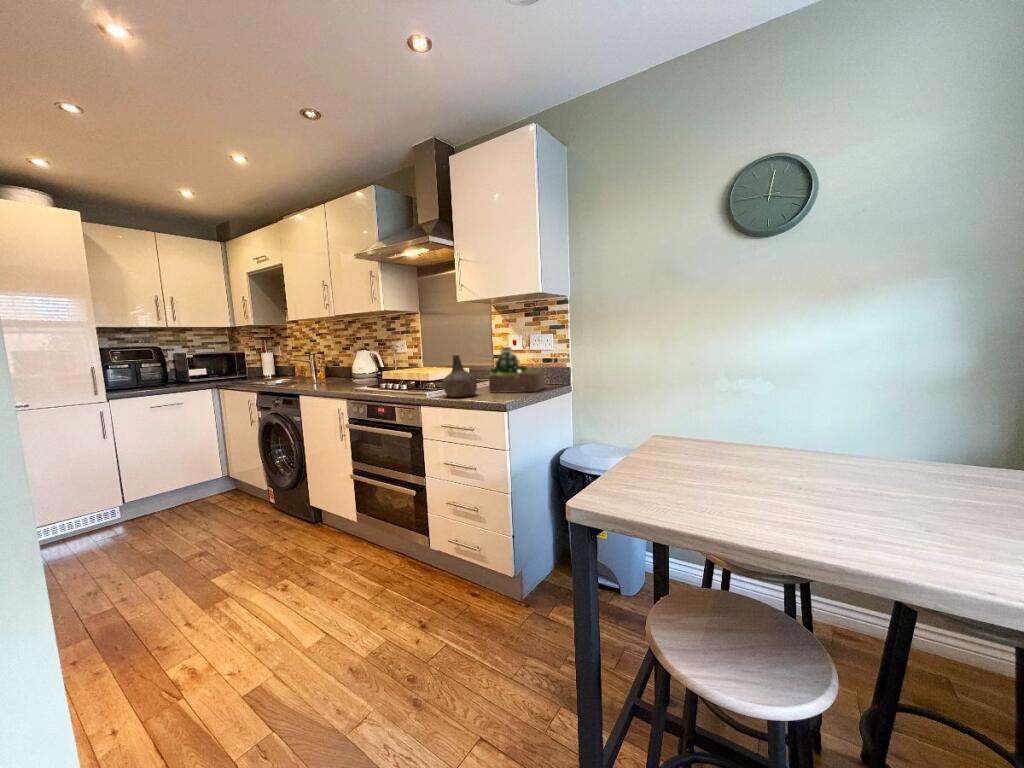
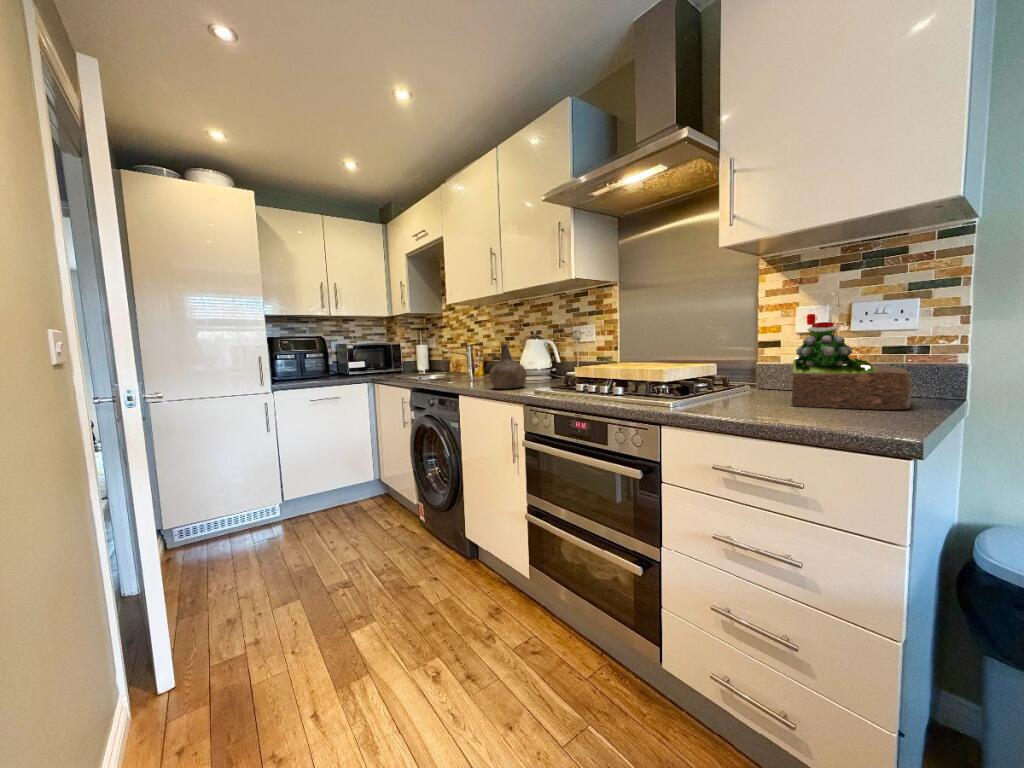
bottle: present [443,355,477,397] -> present [490,344,526,389]

